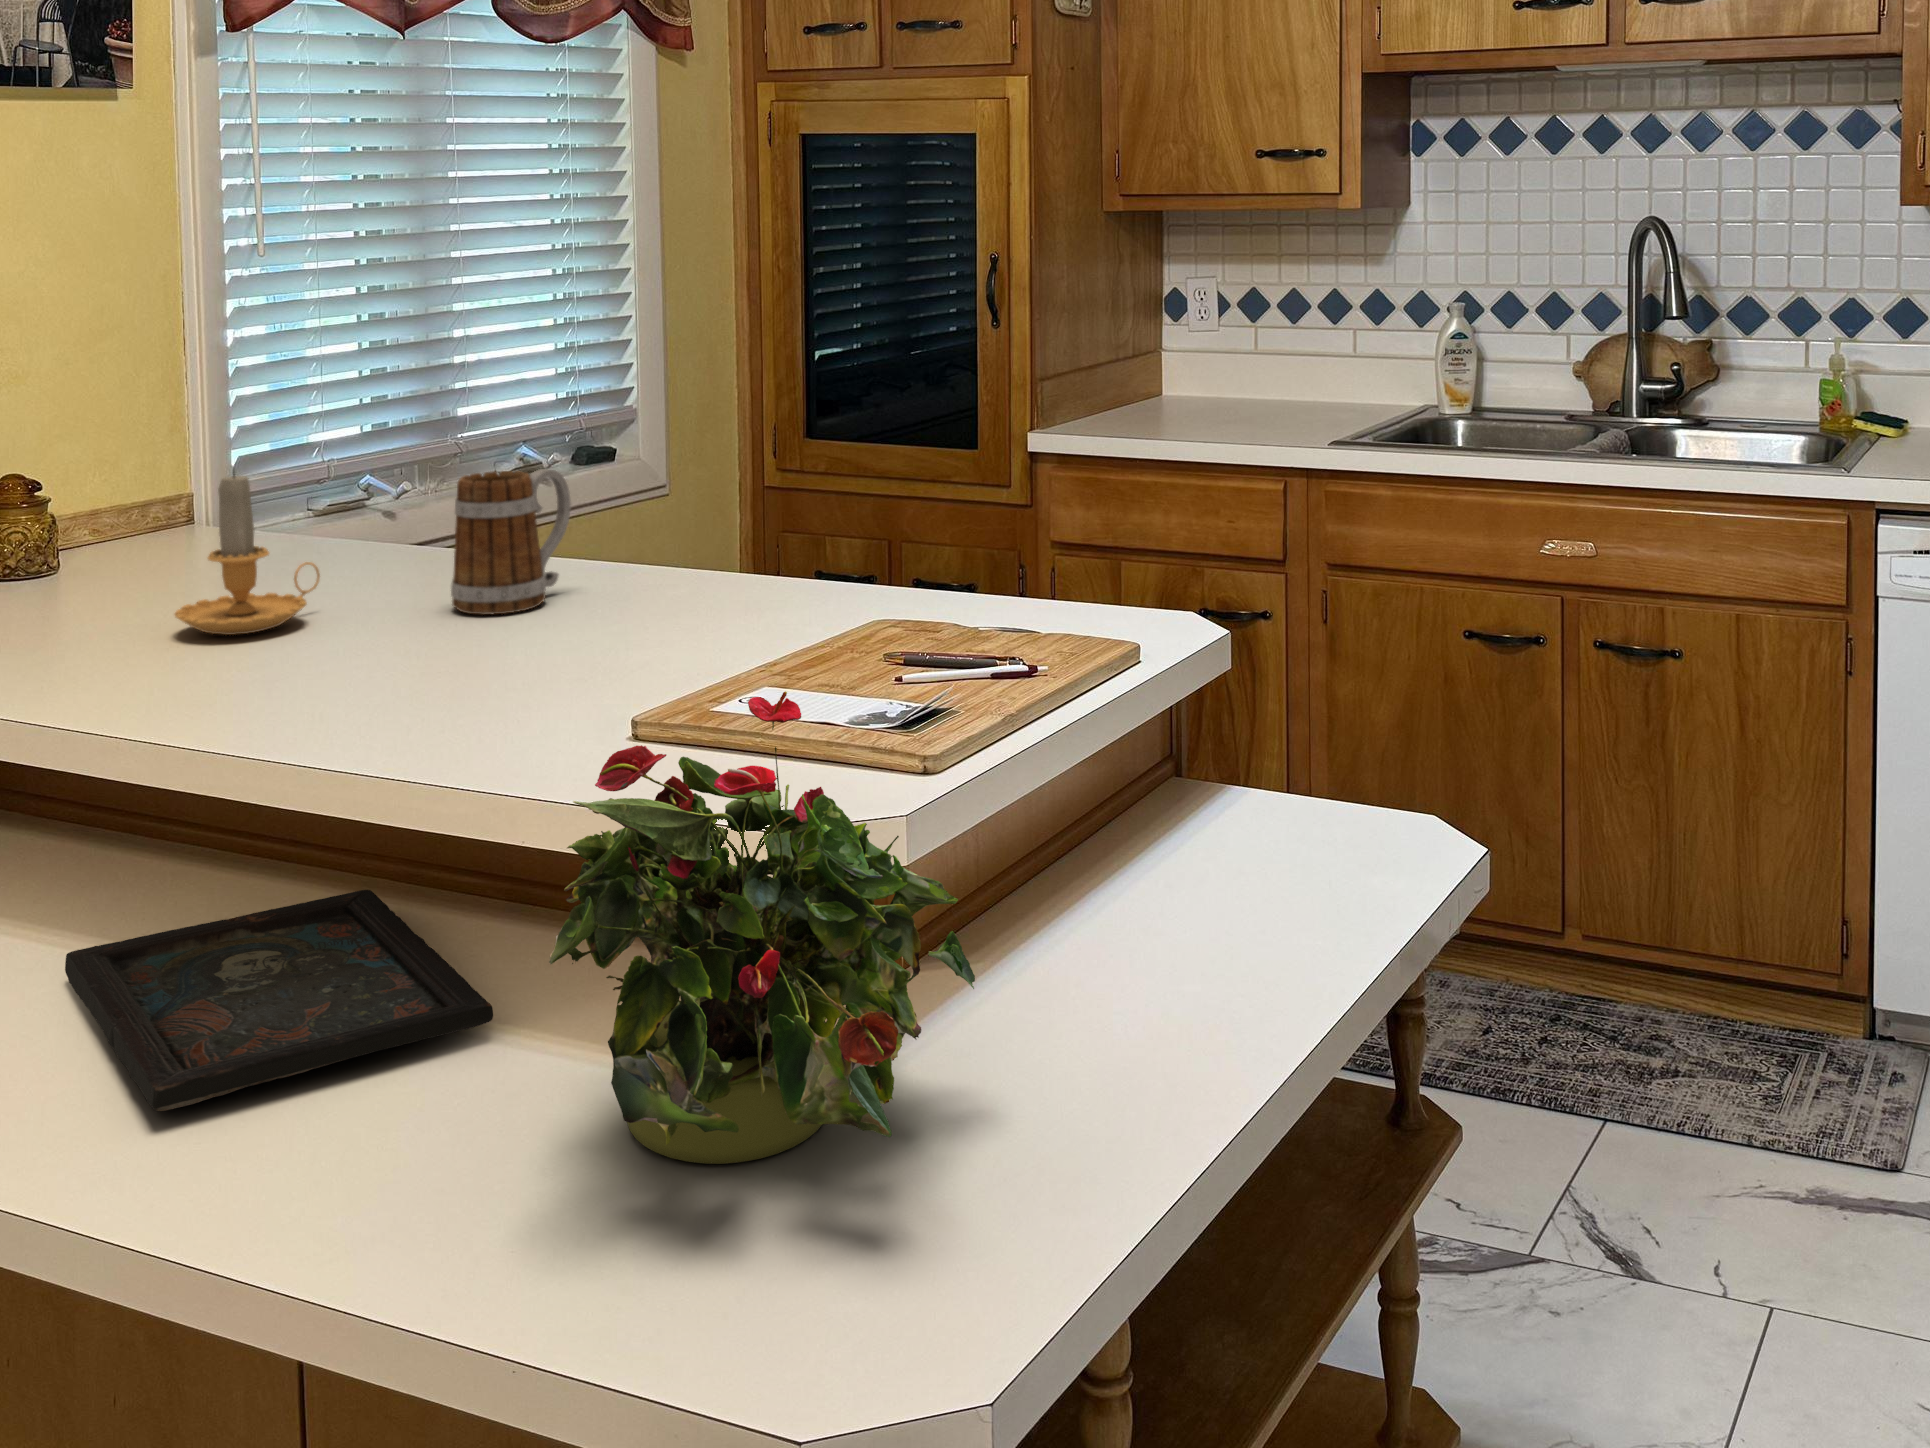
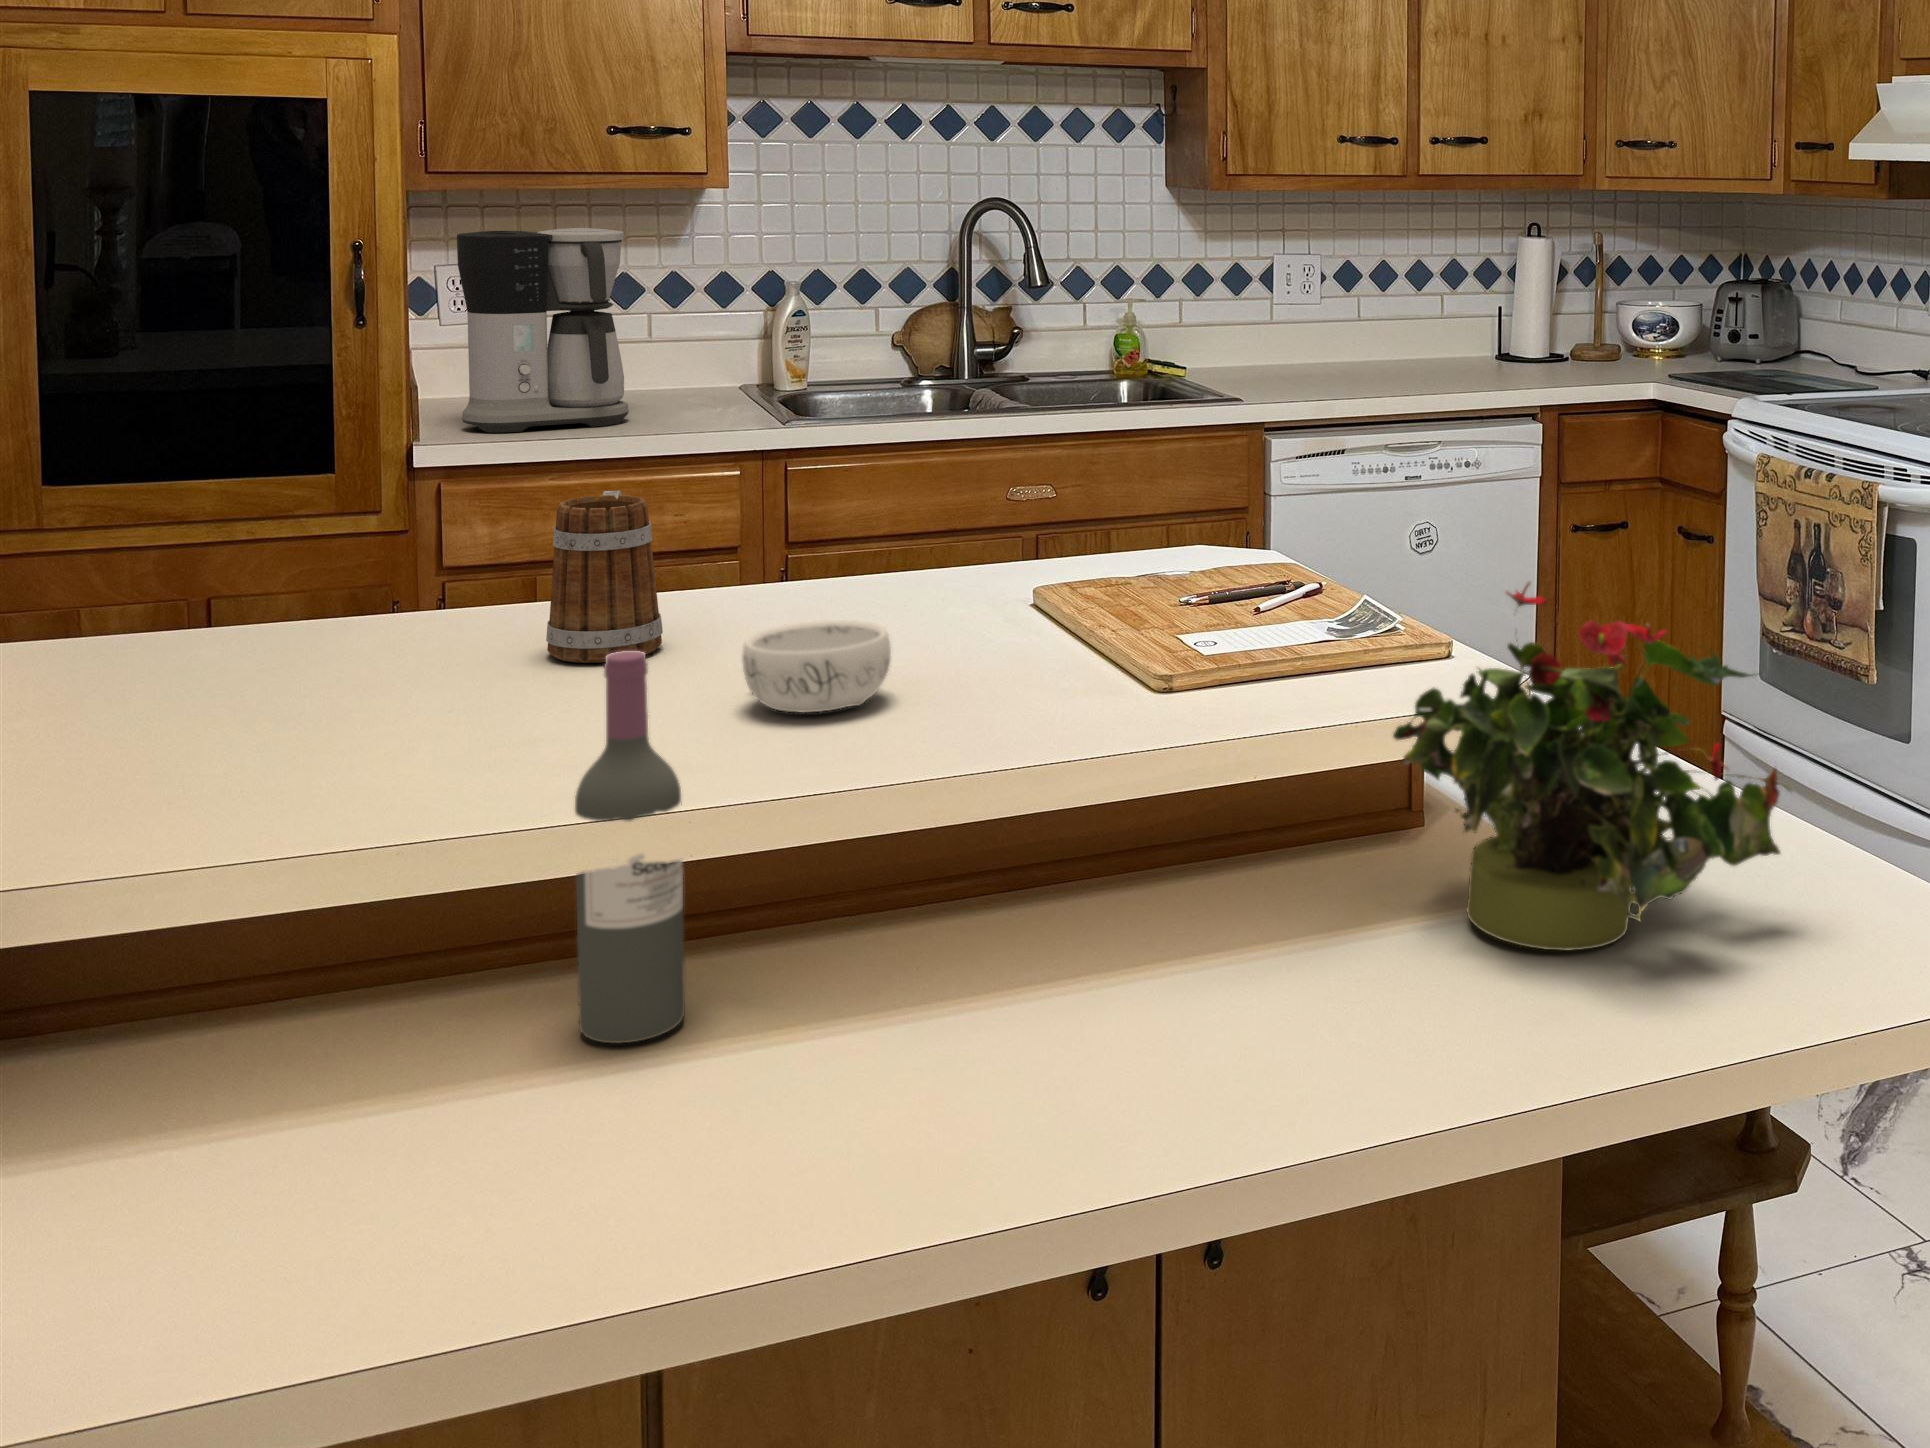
coffee maker: none [1125,245,1267,429] -> present [457,228,629,433]
candle: present [175,475,320,635] -> none [285,523,465,737]
wine bottle: none [74,590,173,915] -> present [575,651,685,1043]
decorative bowl: none [357,602,492,686] -> present [742,620,891,713]
tray: present [65,890,493,1111] -> none [797,919,1286,1078]

